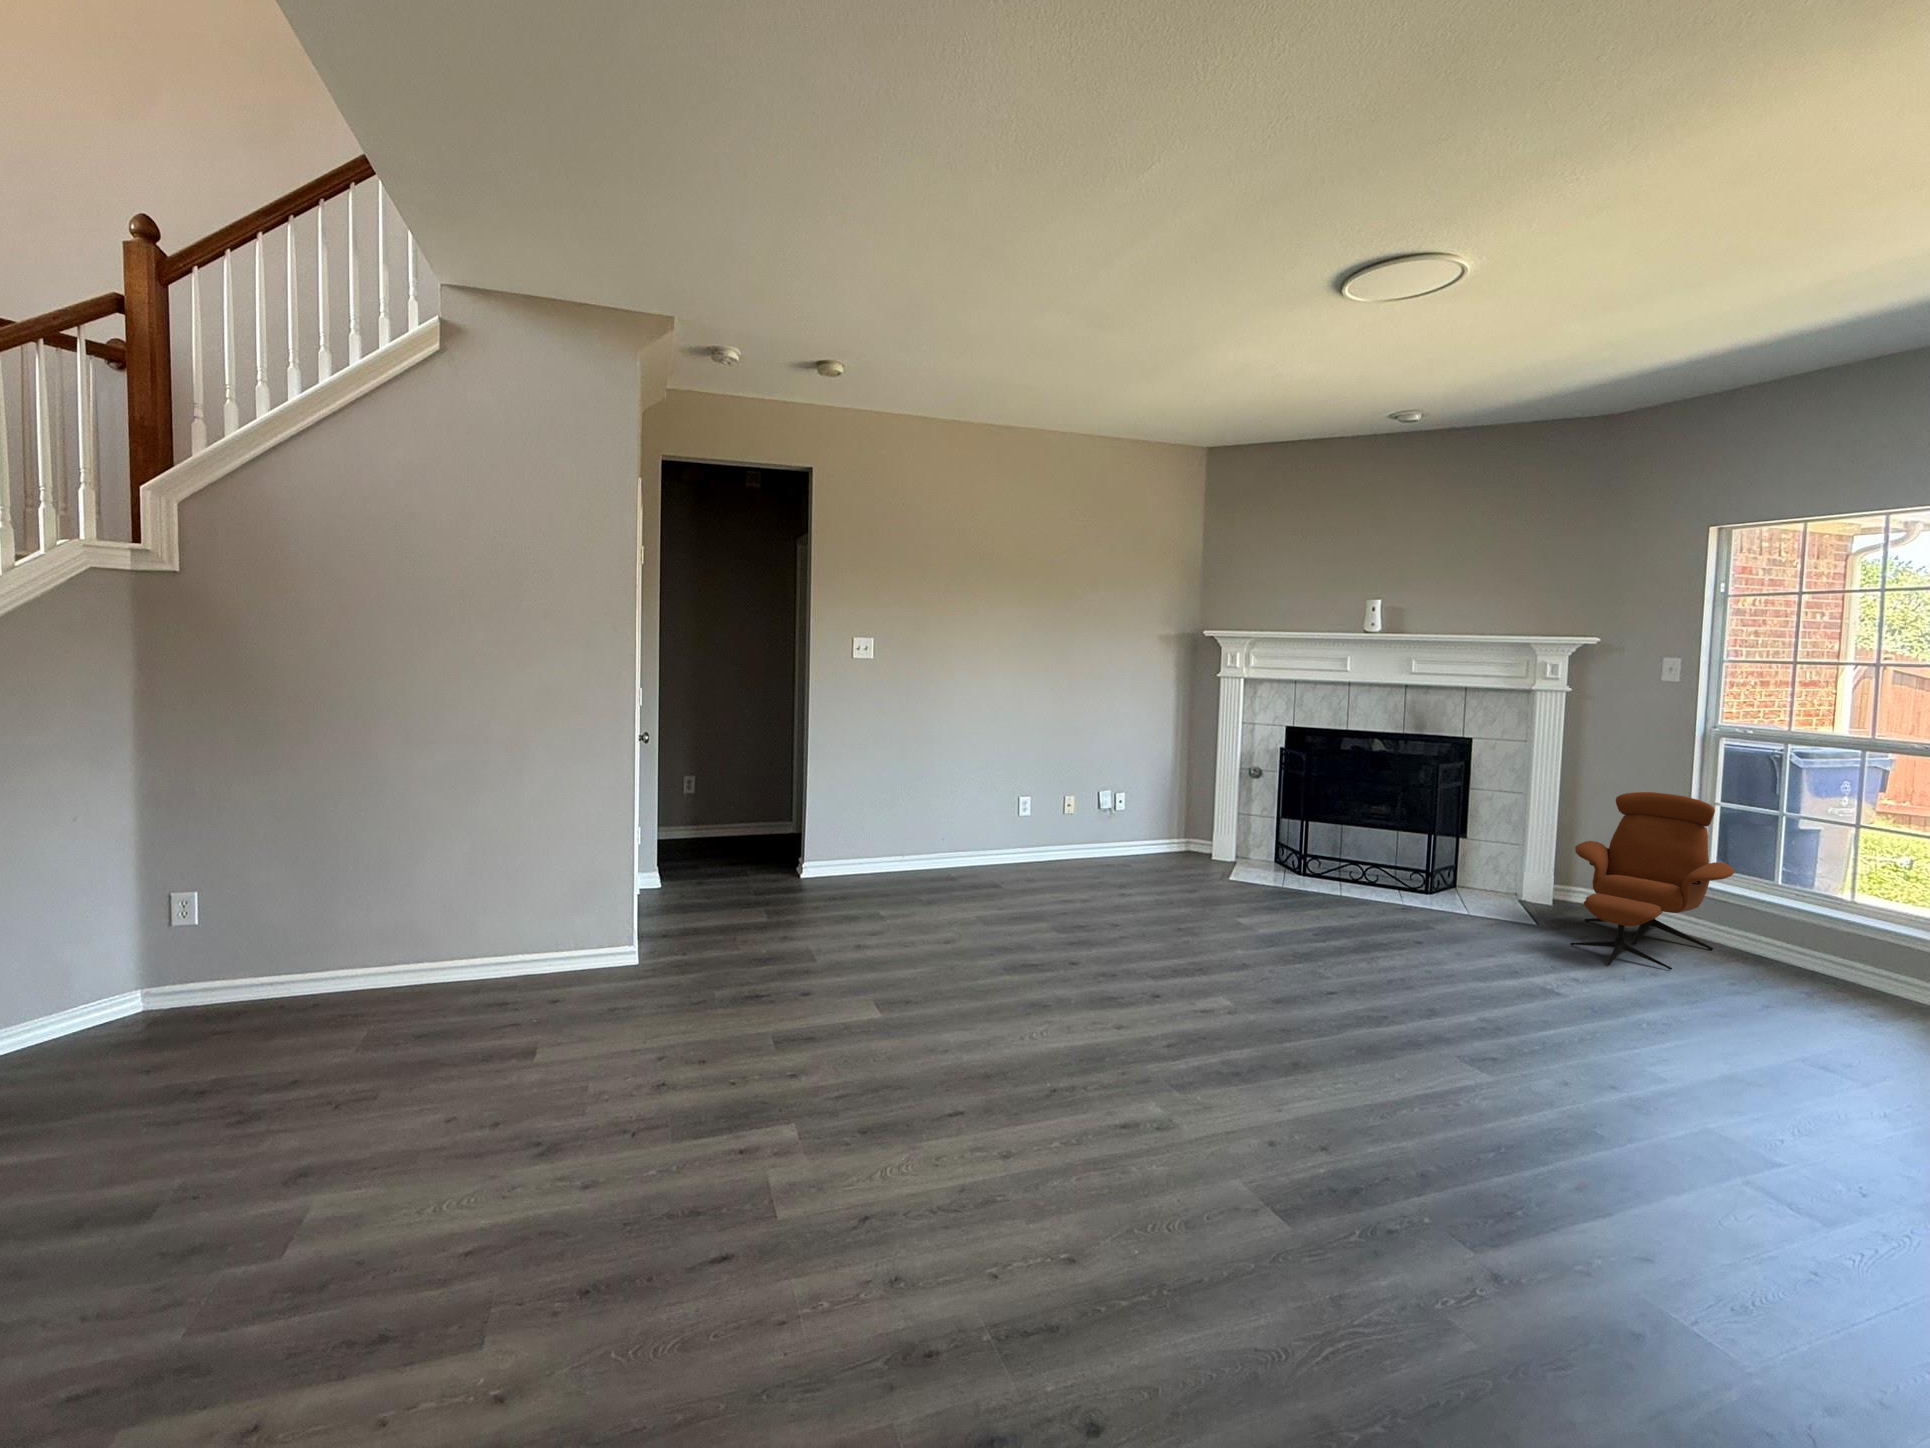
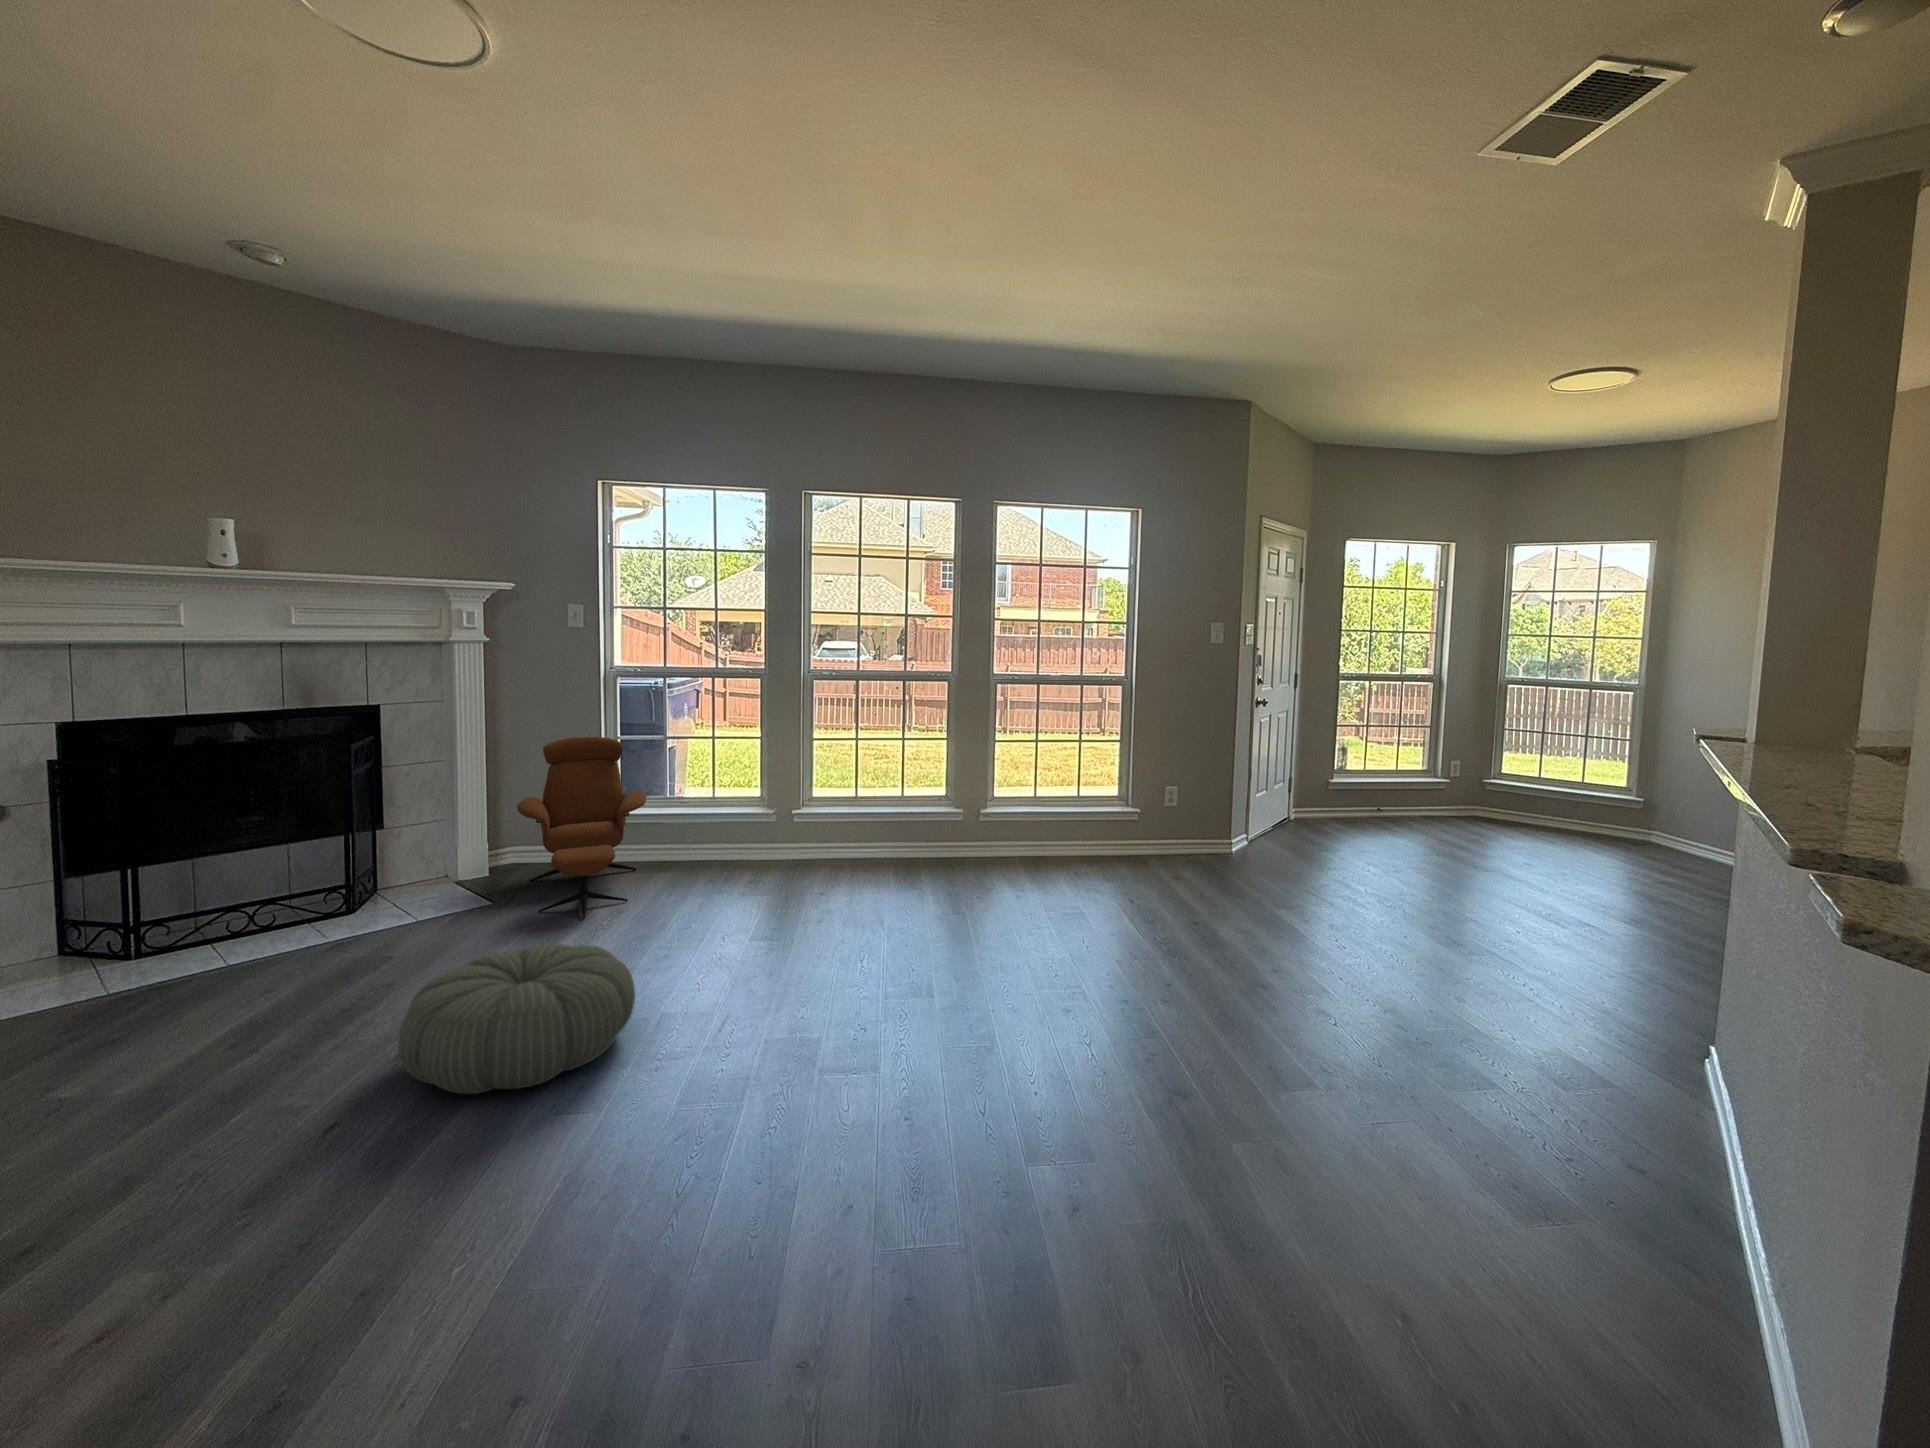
pouf: none [1380,935,1579,1051] -> present [398,944,635,1094]

